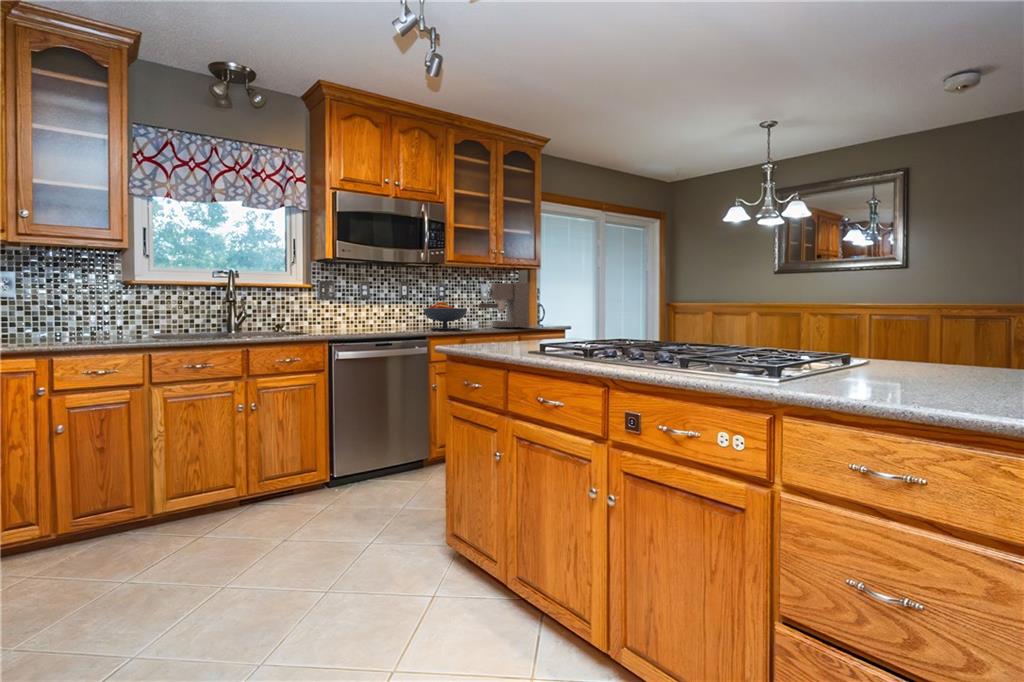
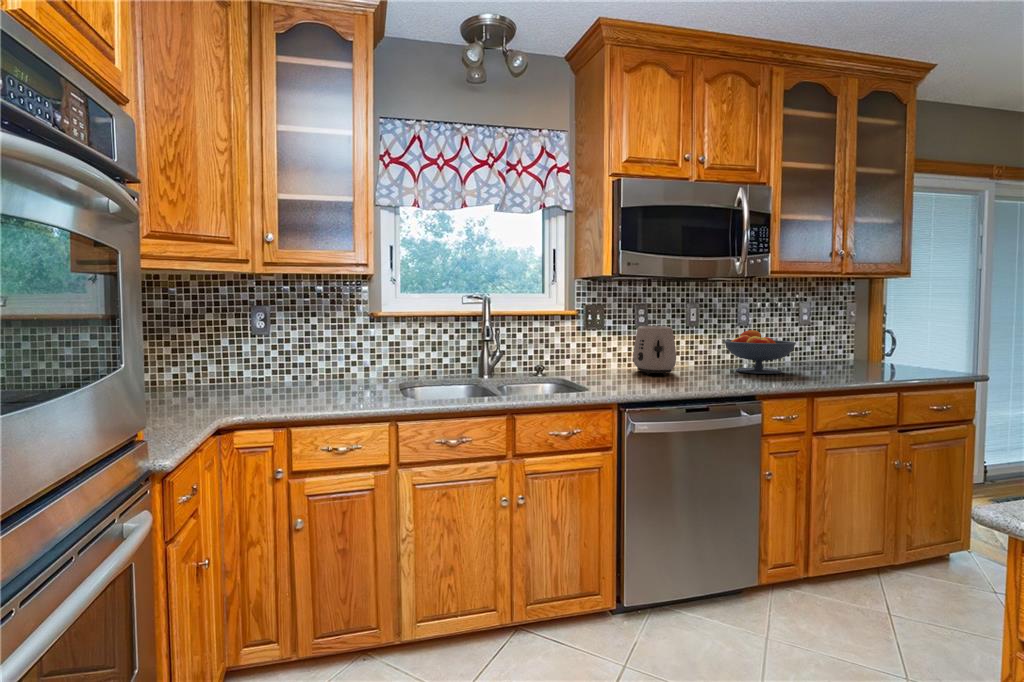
coffee maker: present [479,283,529,328] -> none [804,300,893,370]
toaster: none [356,297,386,331] -> present [633,326,676,375]

